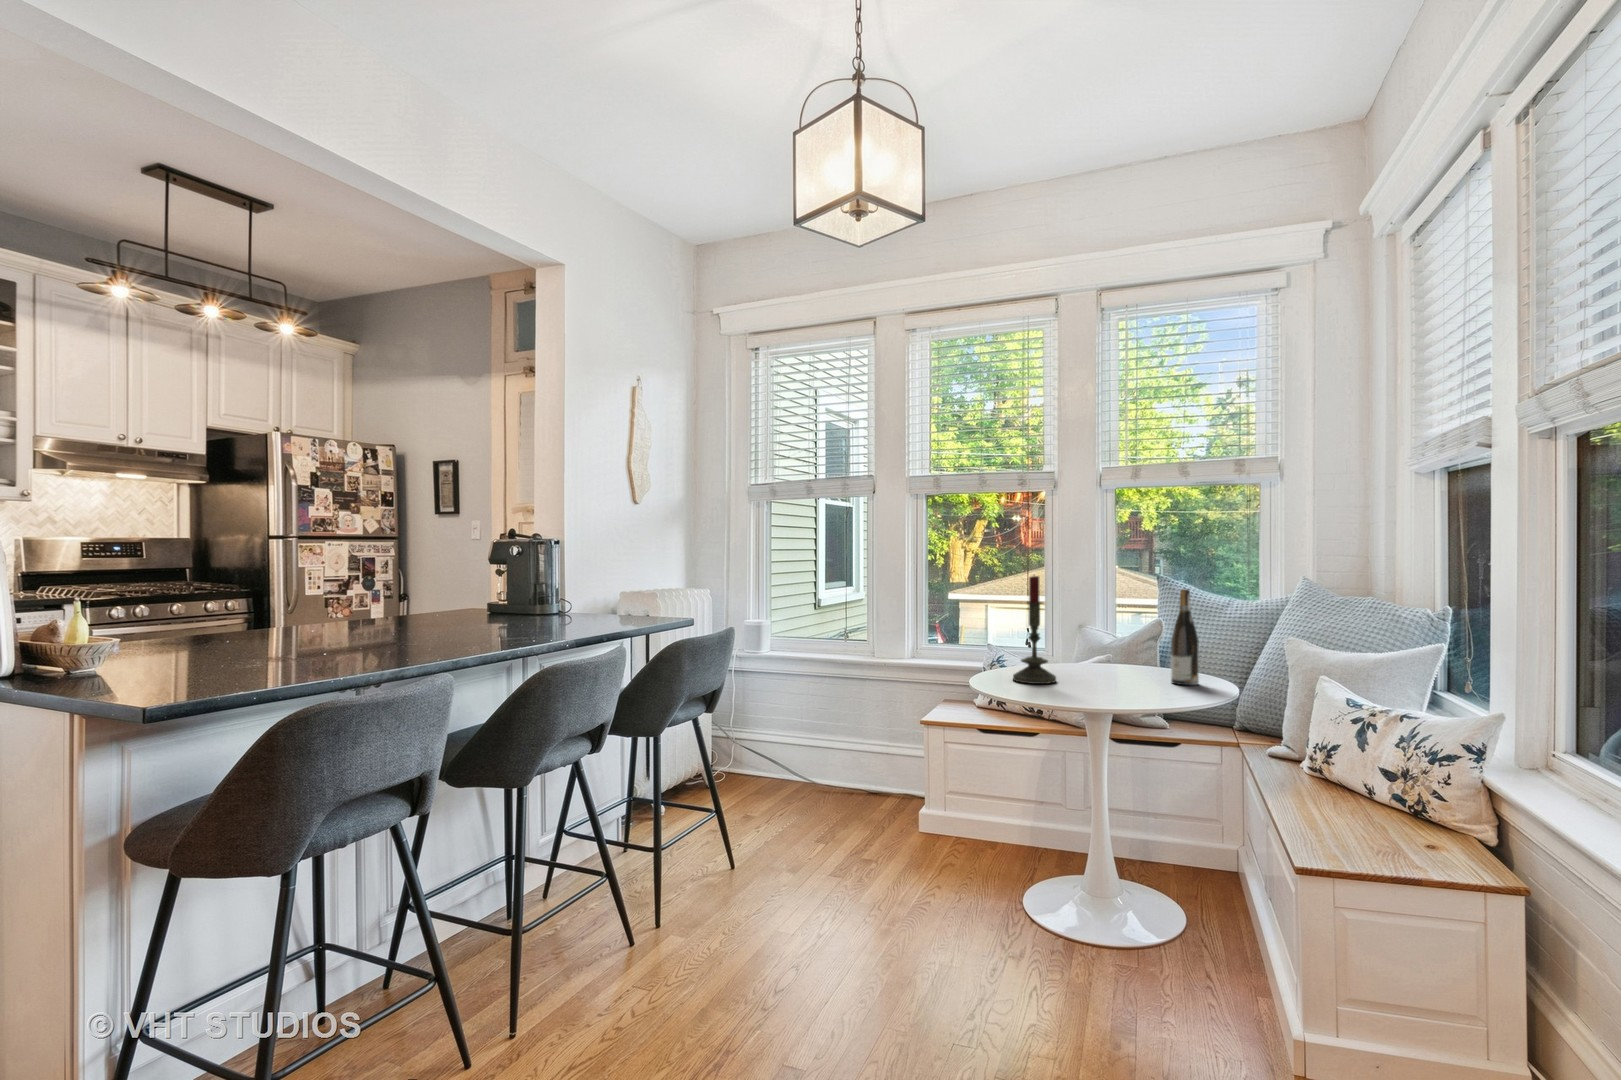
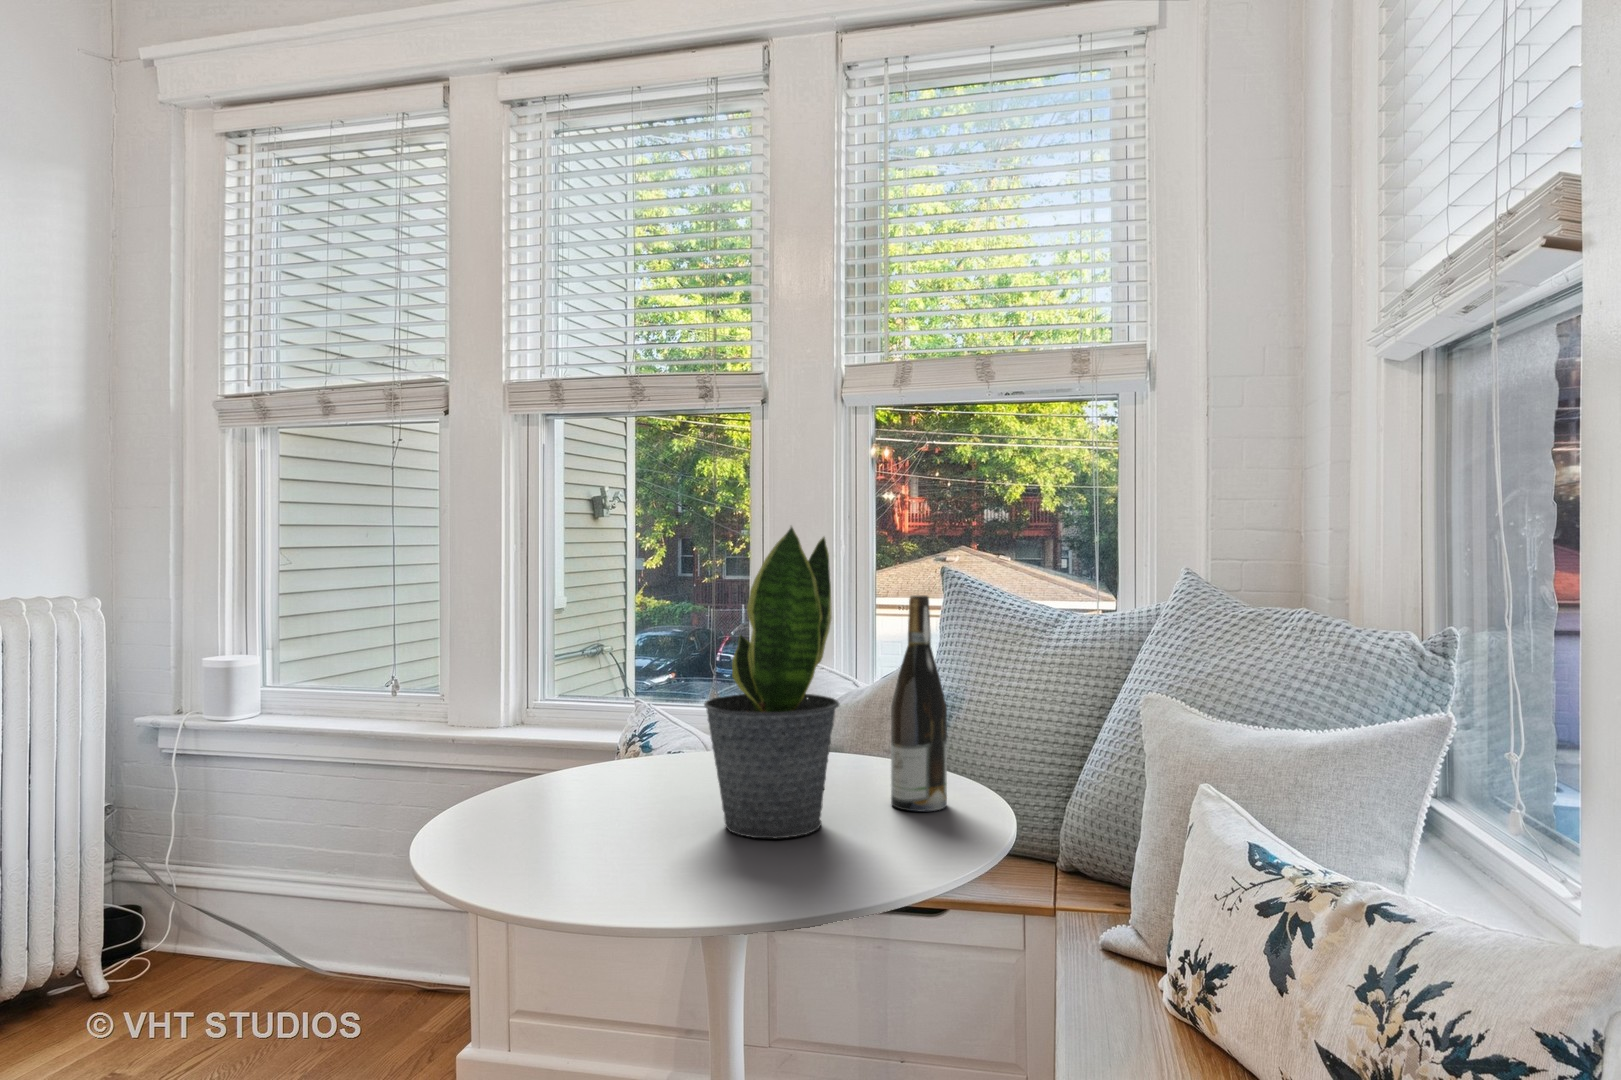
potted plant: none [1094,559,1156,691] -> present [704,526,839,839]
candle: present [1013,575,1056,684] -> none [538,560,637,820]

